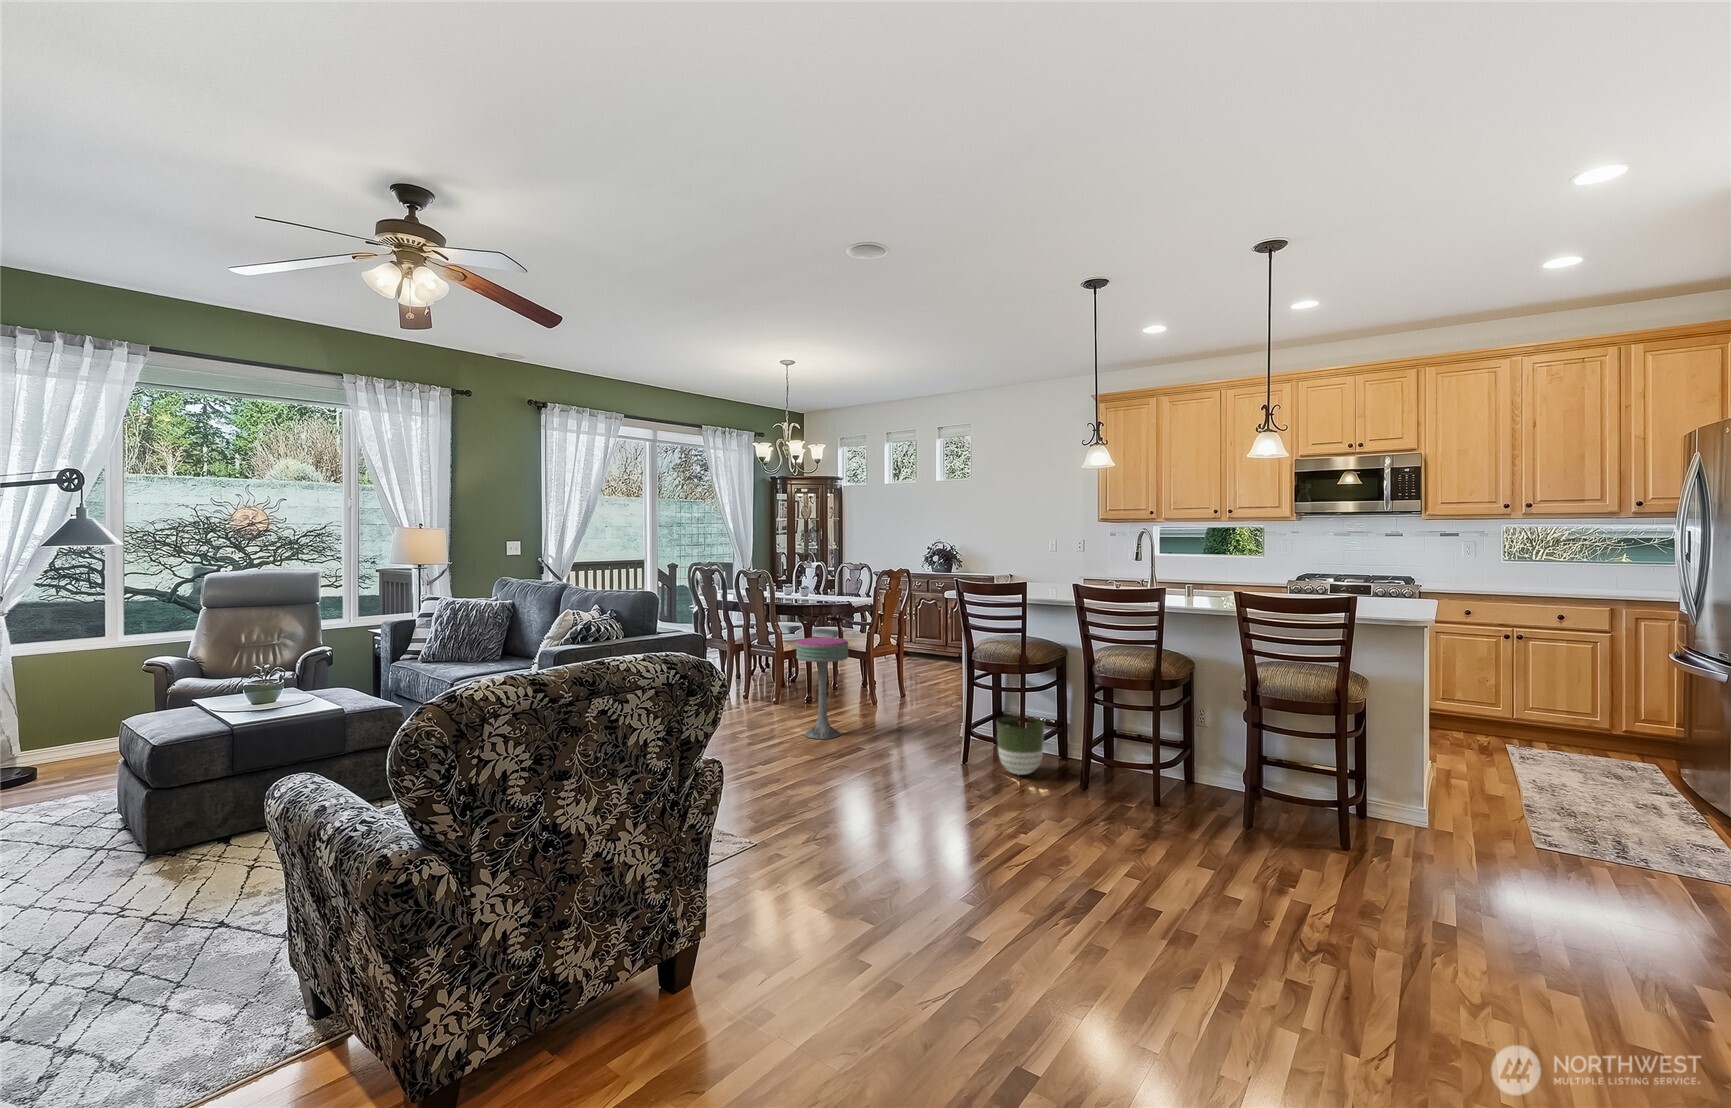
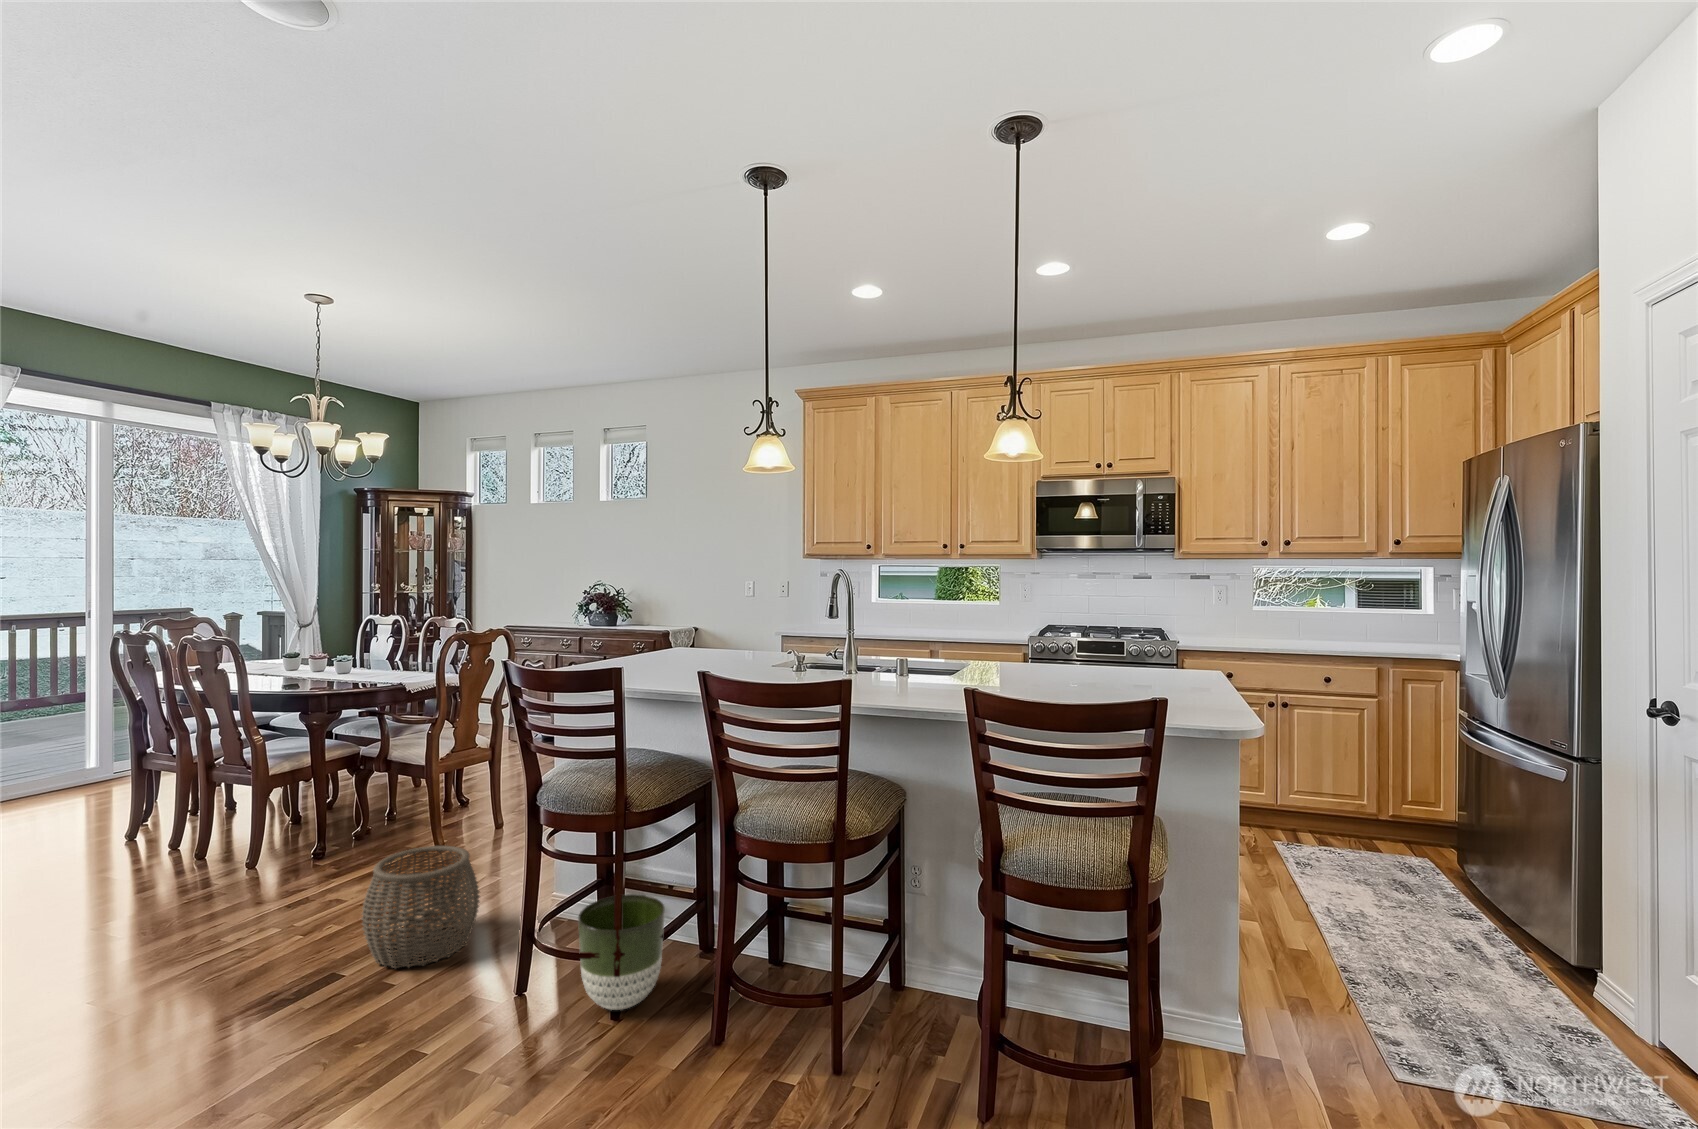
bar stool: present [796,637,848,739] -> none [239,756,352,949]
woven basket: none [866,690,925,751] -> present [362,846,480,968]

